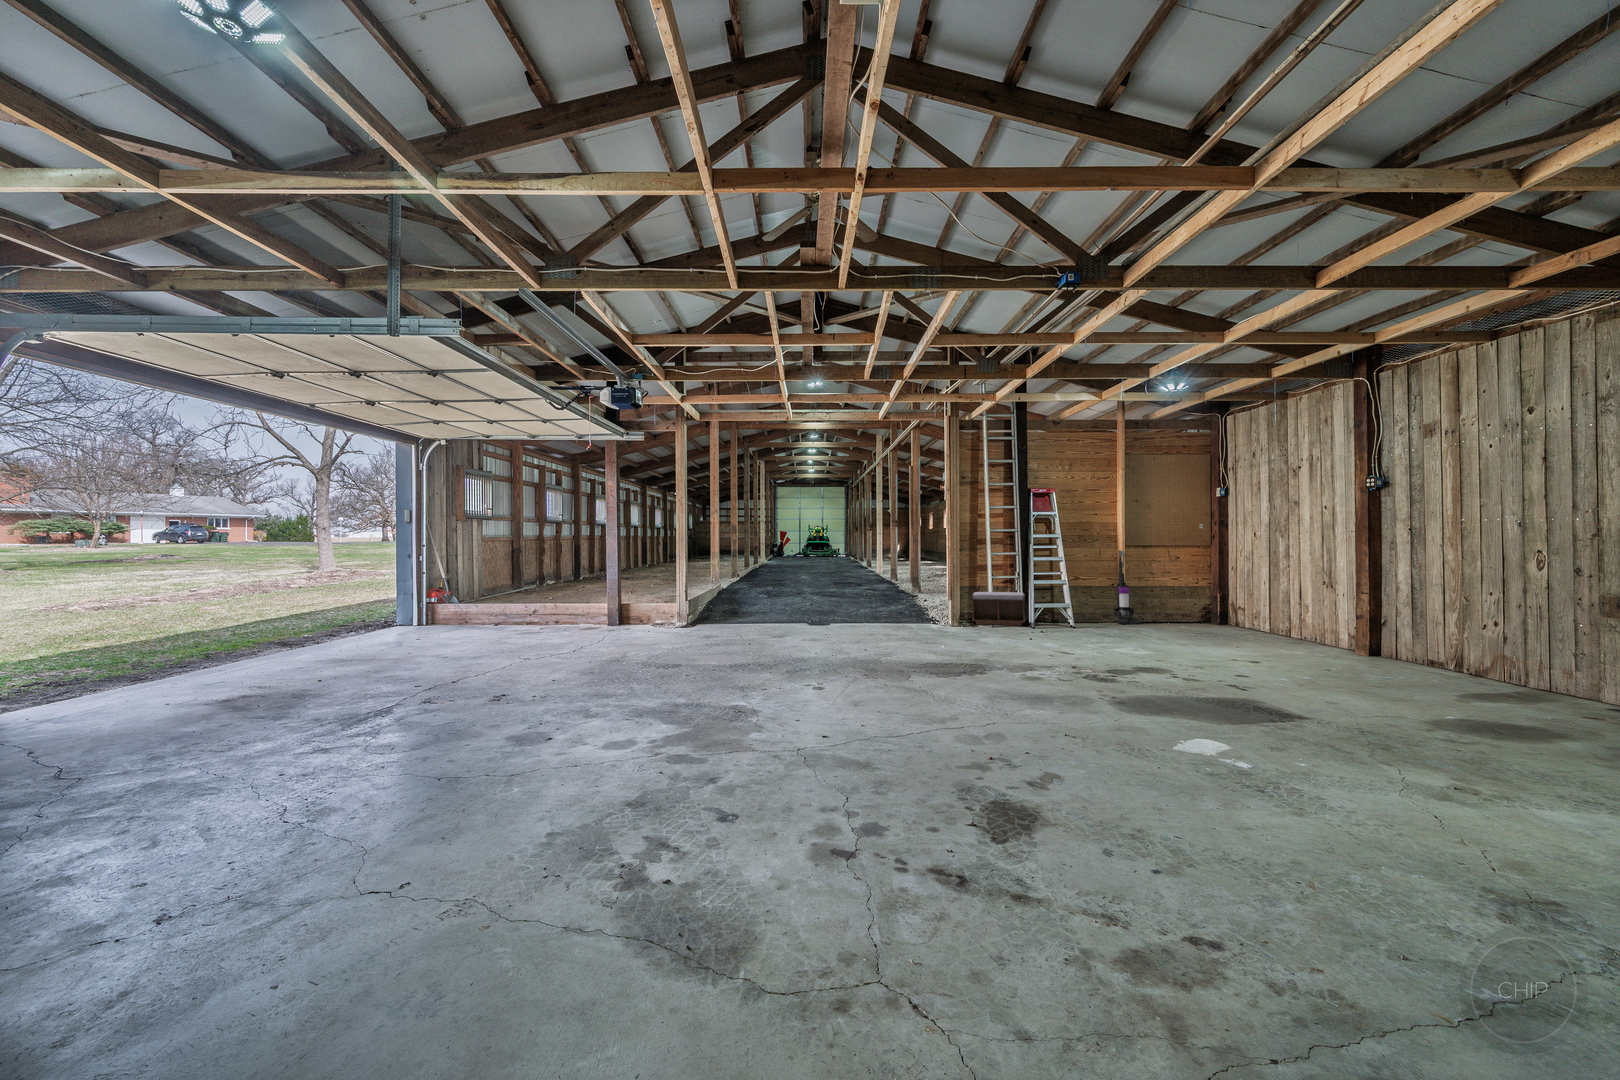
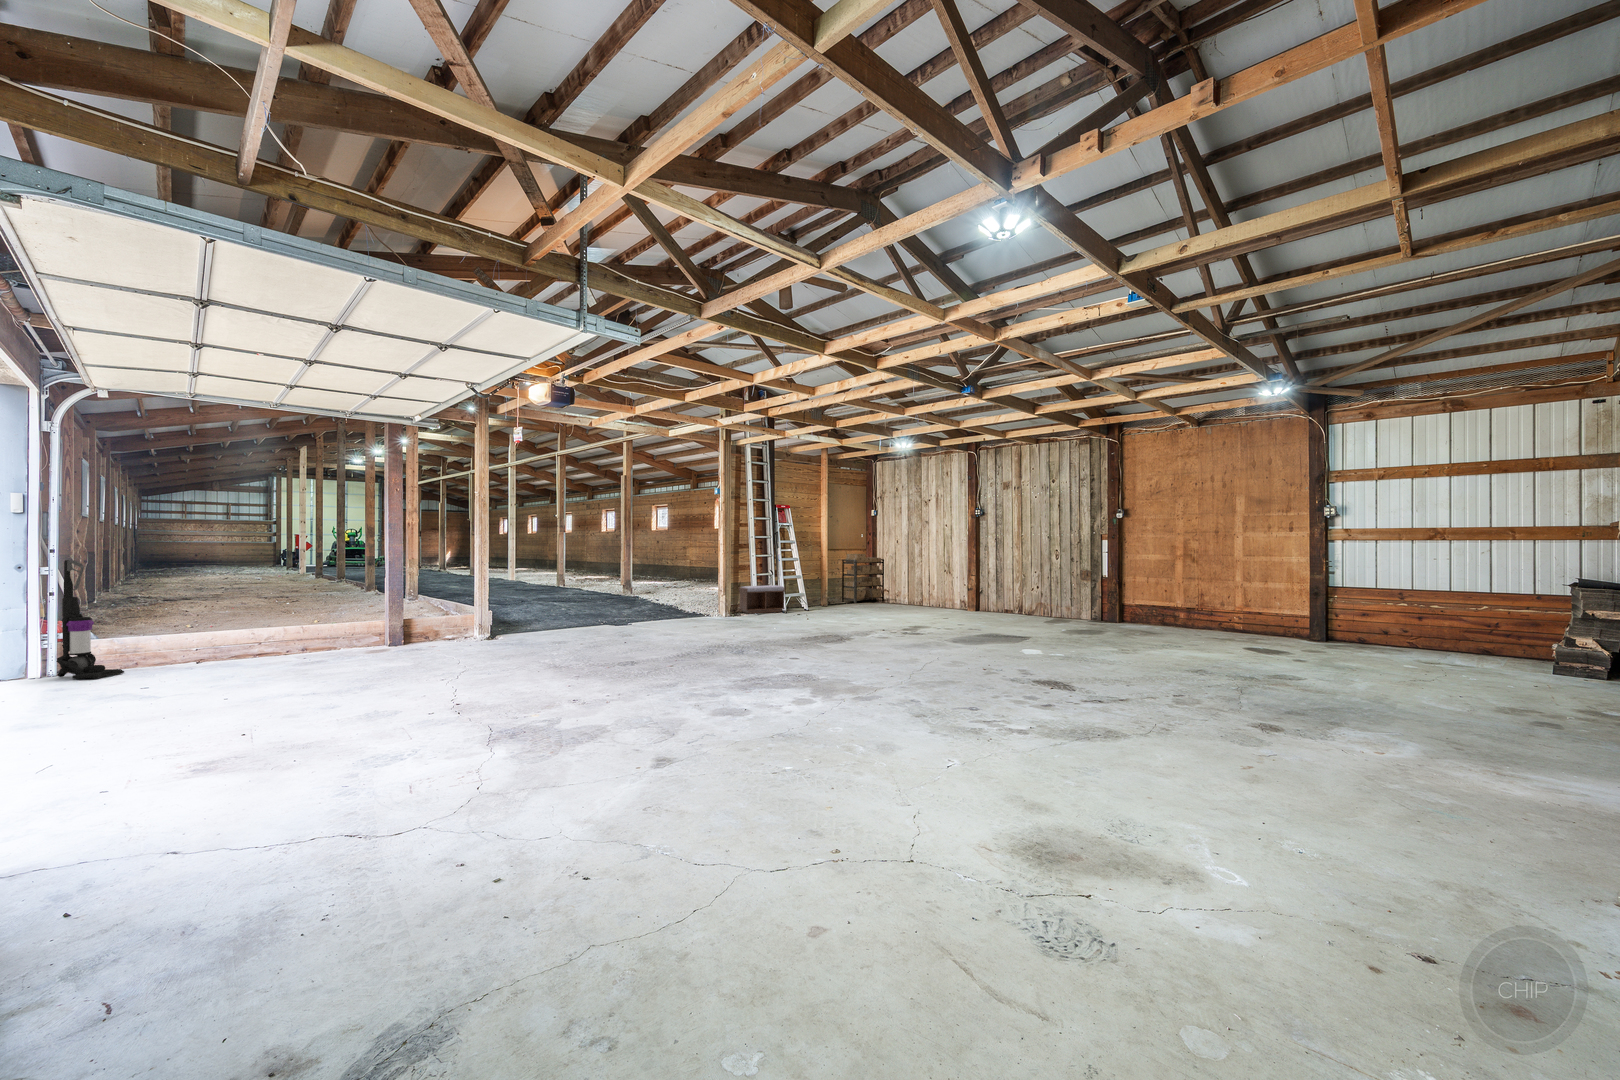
vacuum cleaner: present [1113,550,1141,624] -> present [56,560,124,679]
shelving unit: none [1157,552,1232,622] -> present [842,554,884,603]

